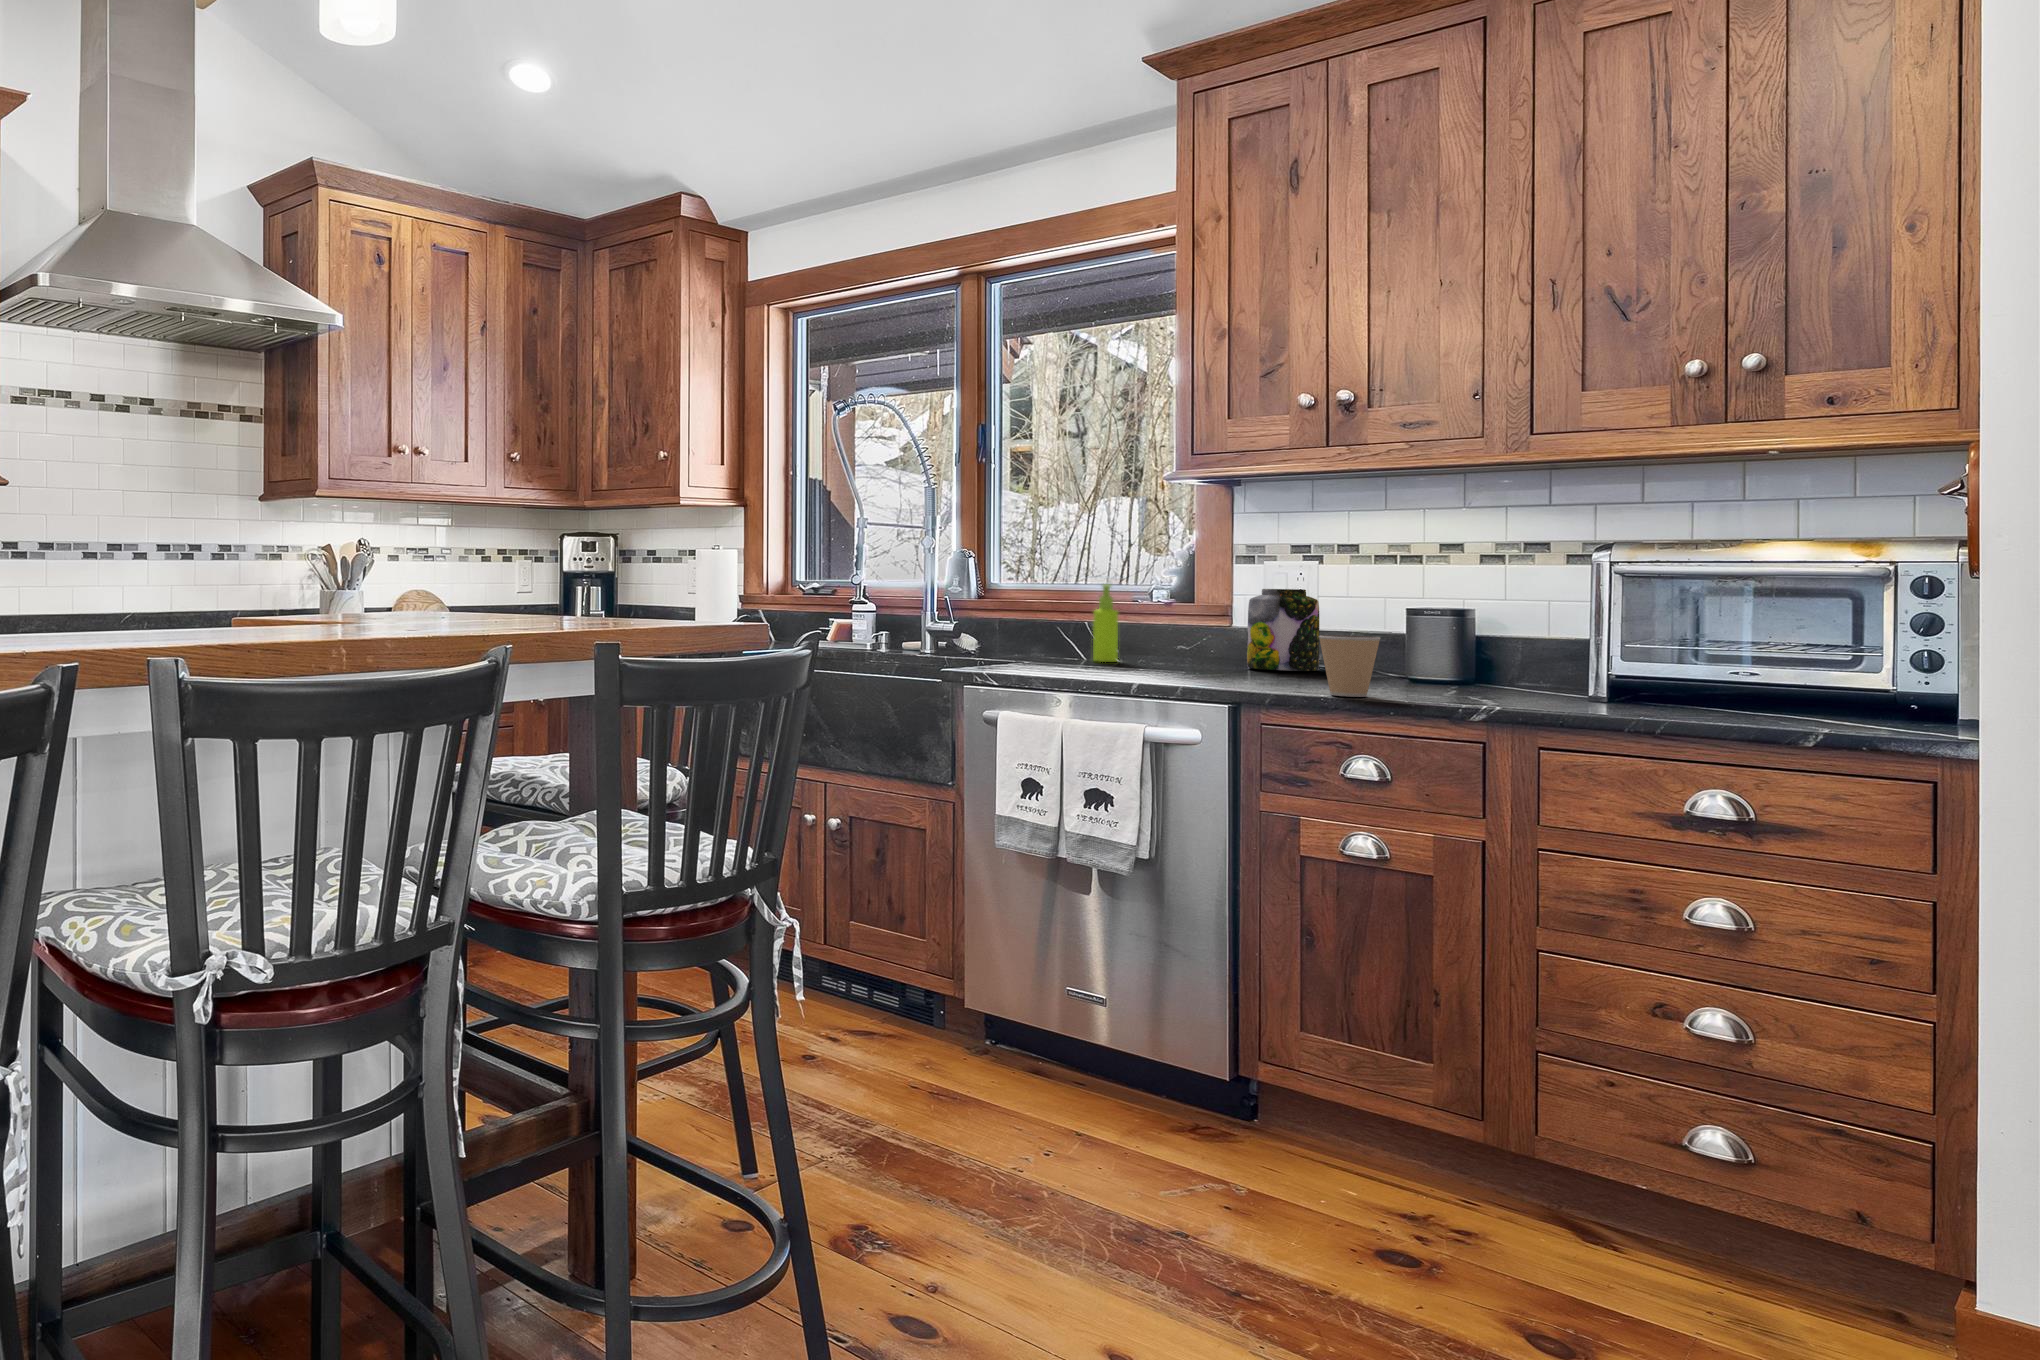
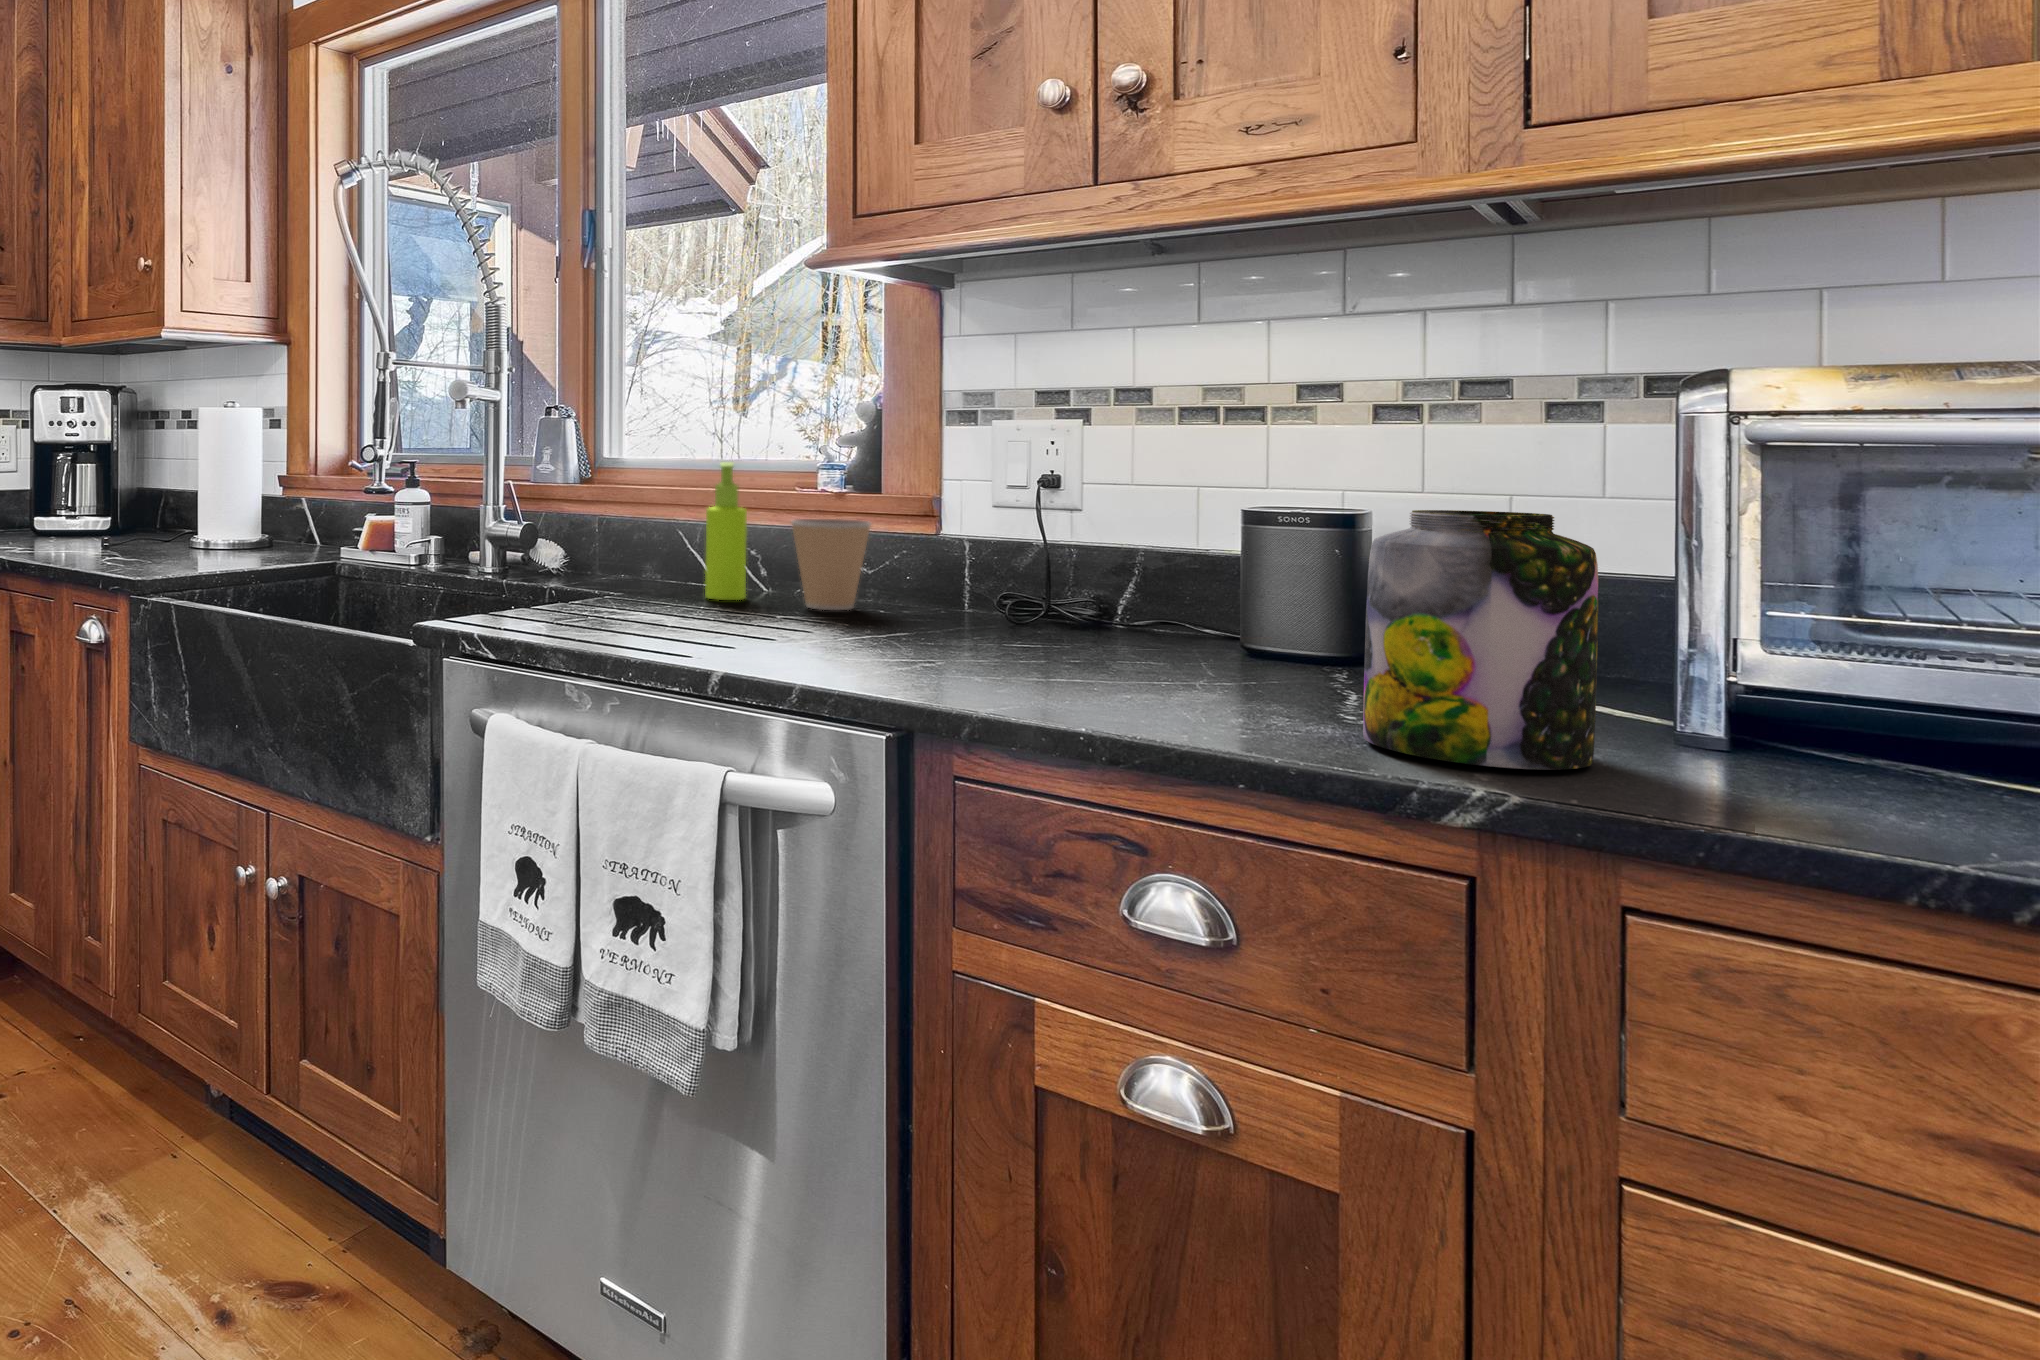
jar: present [1247,589,1320,671] -> present [1363,510,1598,770]
coffee cup: present [1319,635,1381,697] -> present [792,519,871,610]

